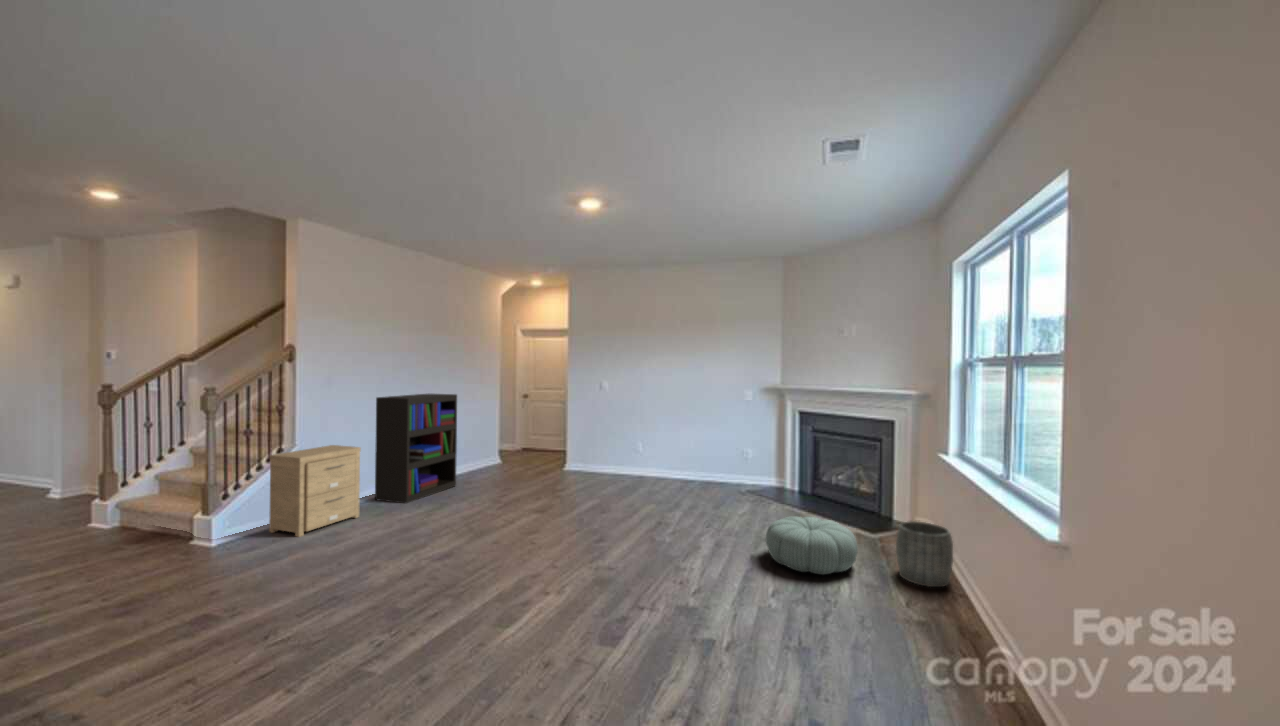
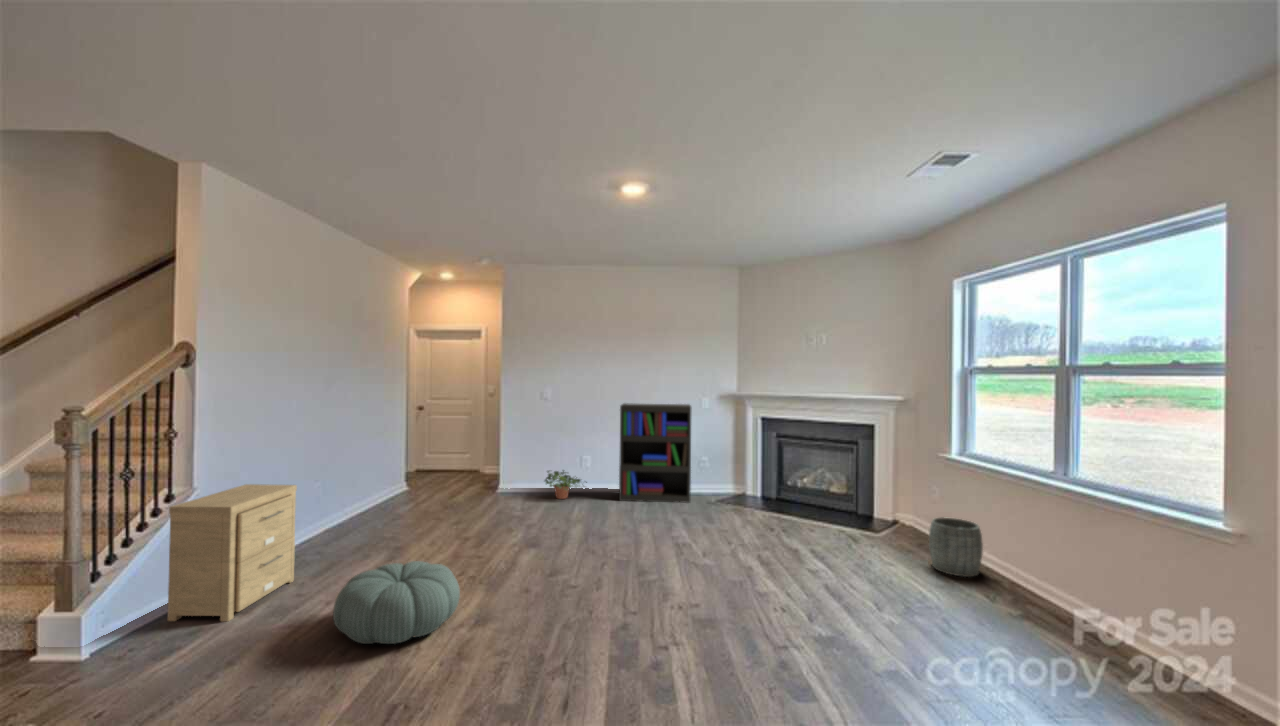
bookshelf: present [375,394,457,503] -> present [619,403,691,503]
potted plant: none [593,452,634,478] -> present [545,470,587,499]
pouf: present [766,517,857,574] -> present [333,561,460,644]

